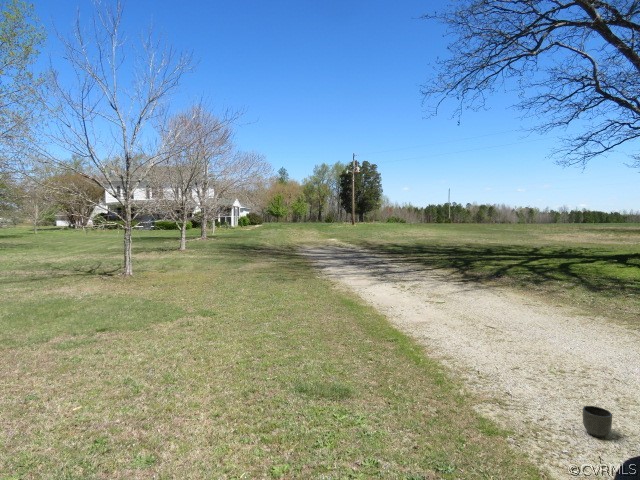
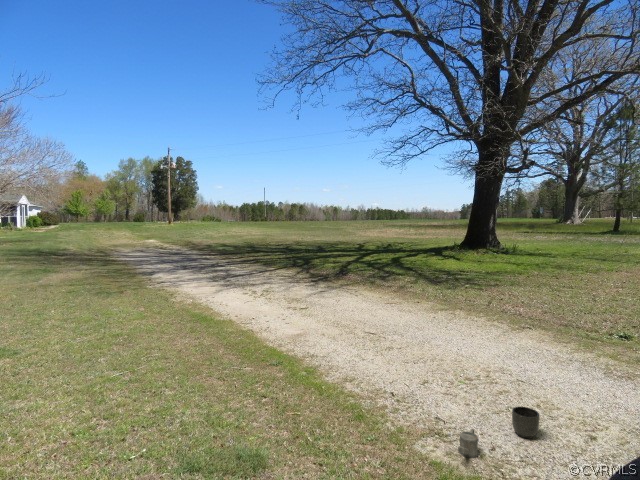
watering can: none [504,414,533,439] -> present [458,429,478,458]

